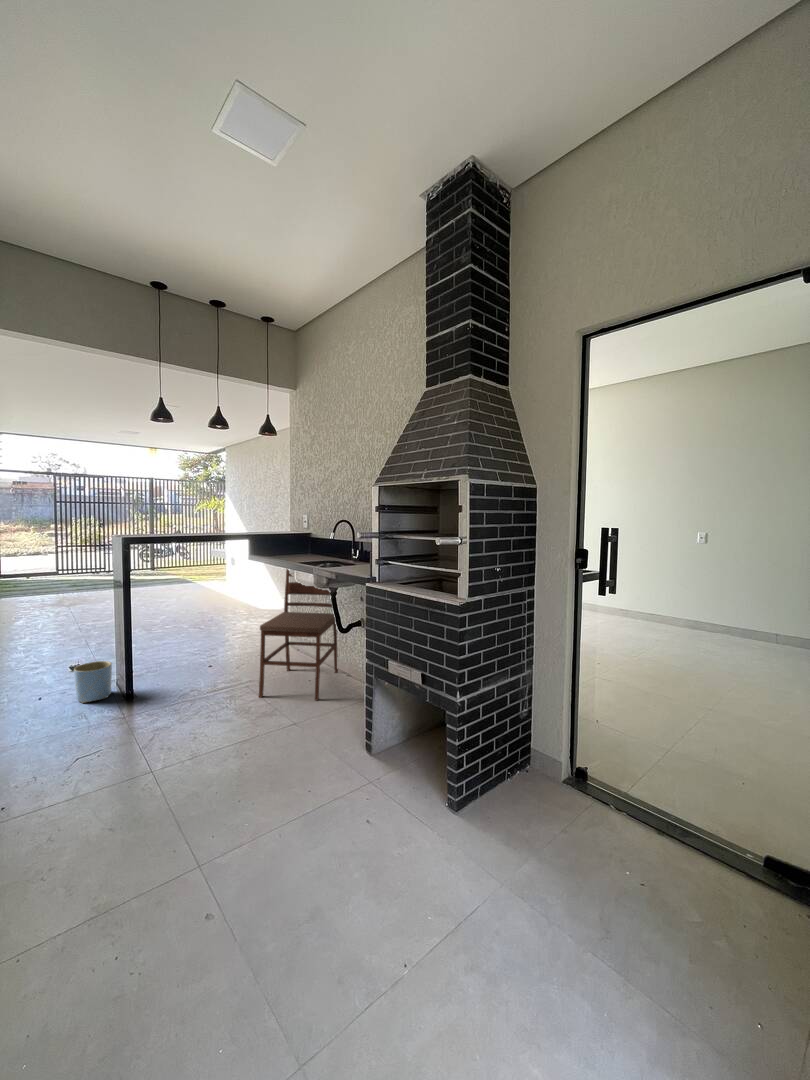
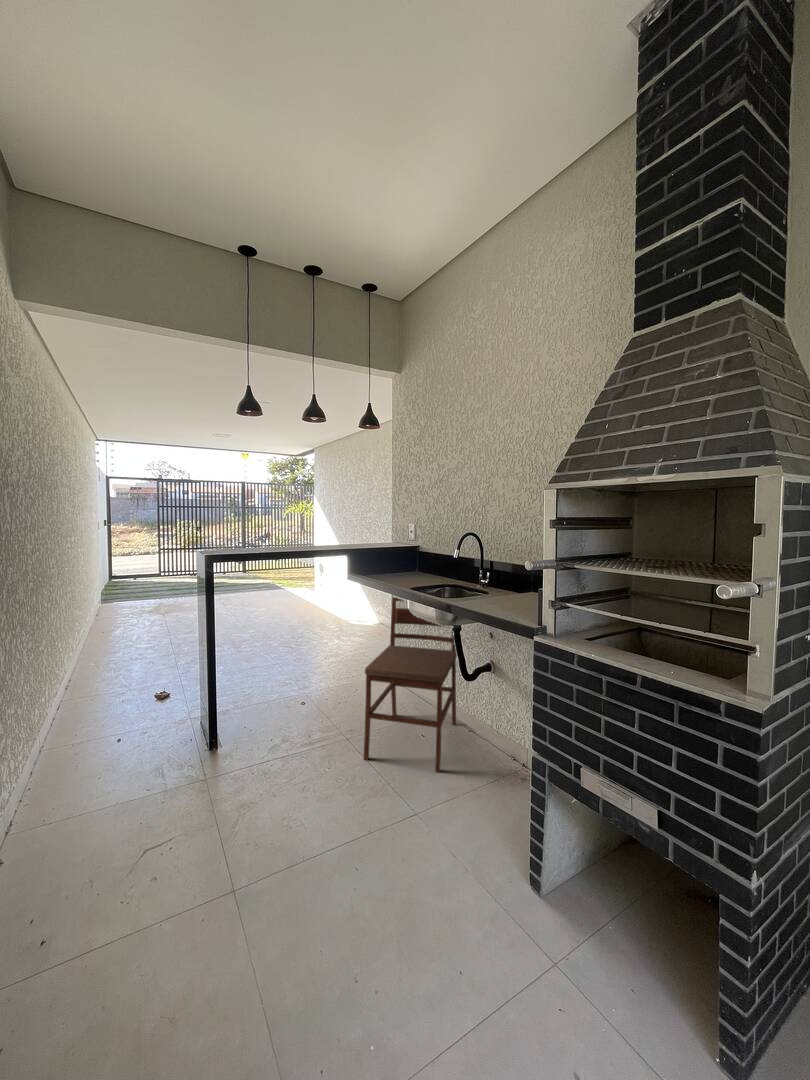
planter: present [74,661,112,703] -> none [154,699,195,751]

